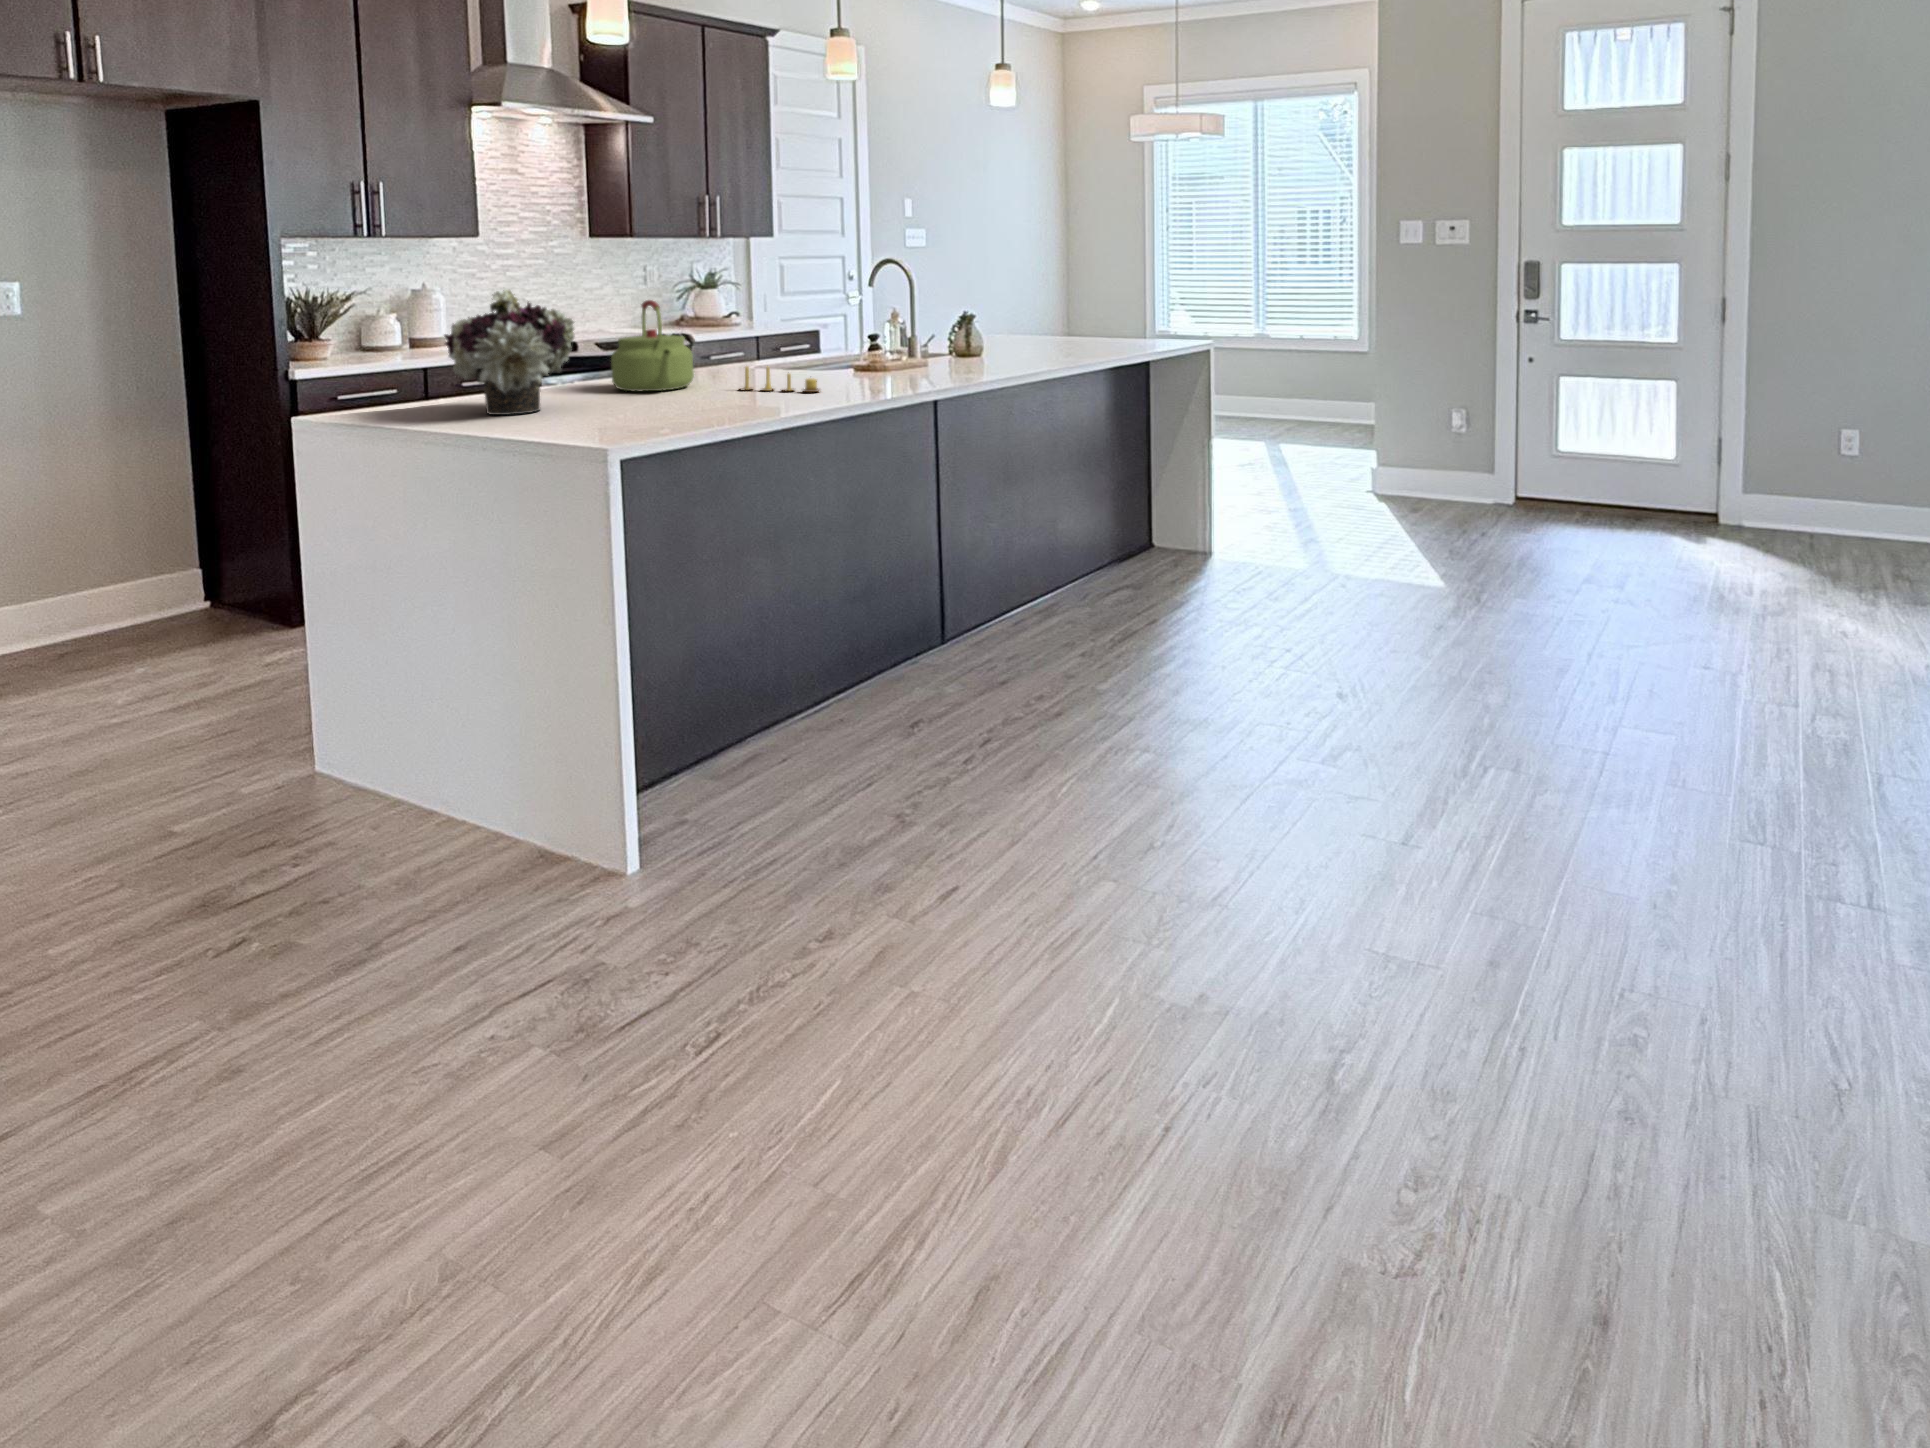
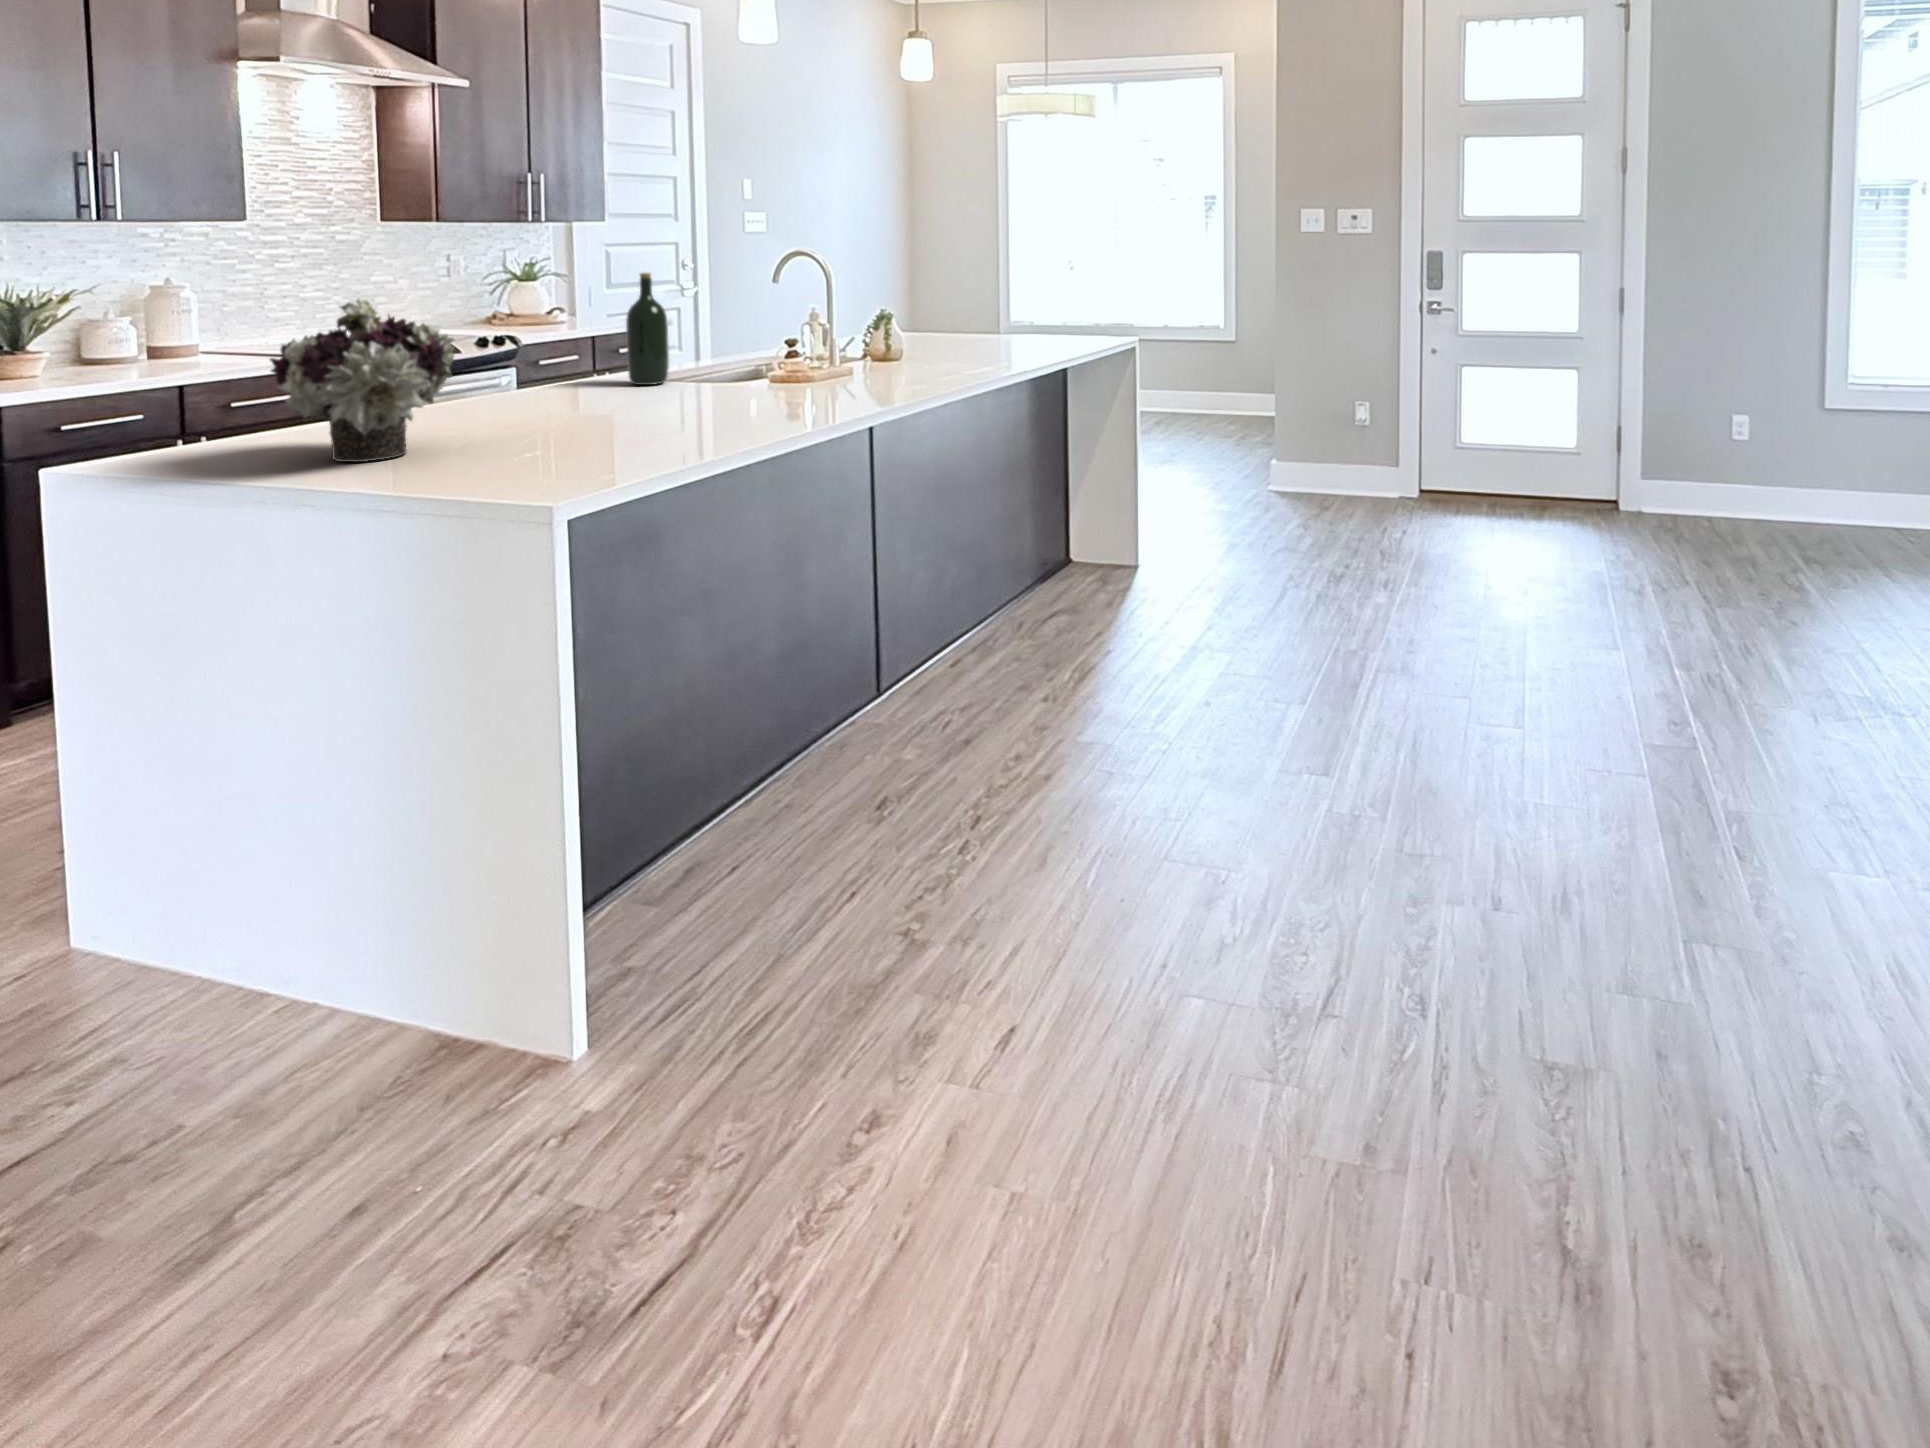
wine bottle: none [740,275,774,369] -> present [626,273,669,385]
kettle: present [611,300,694,391] -> none [482,307,587,420]
candle: present [741,366,820,392] -> none [649,383,757,417]

